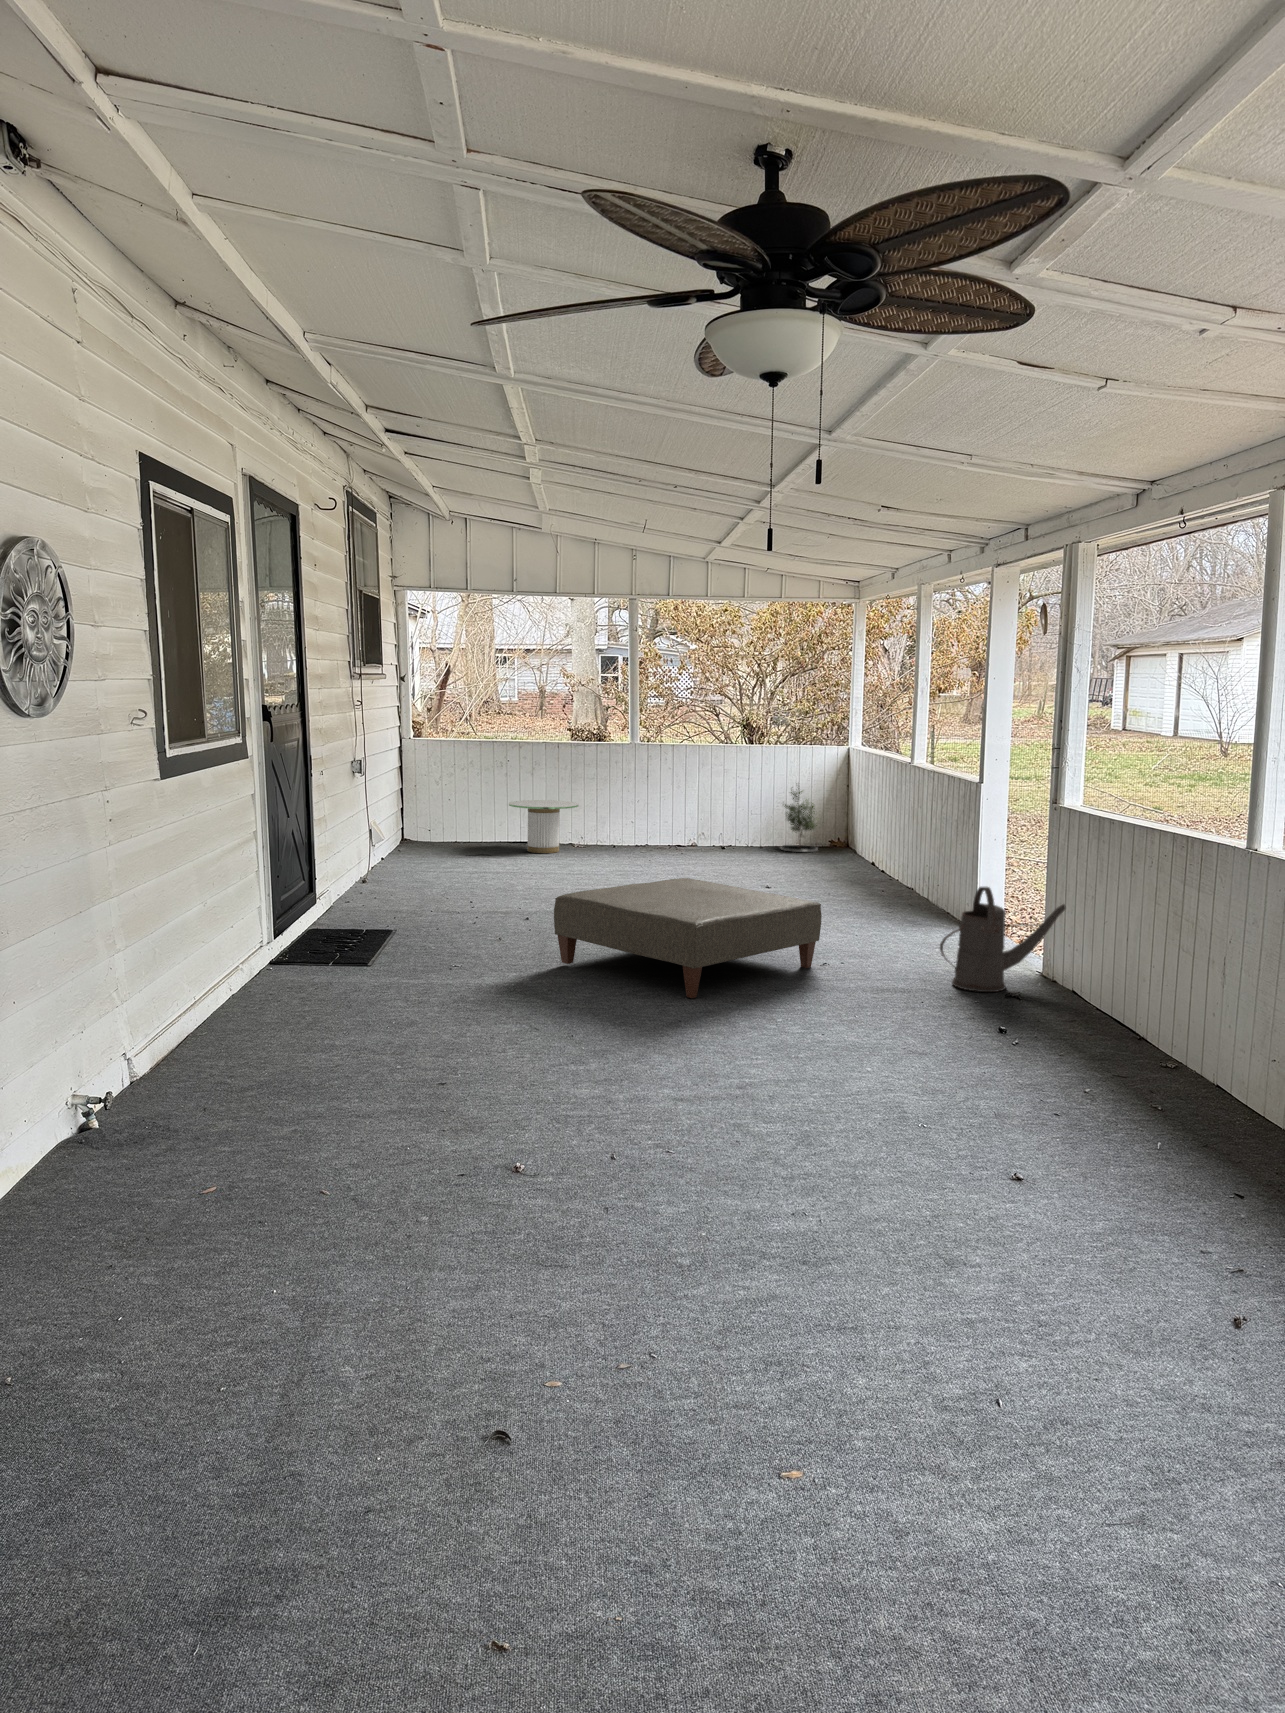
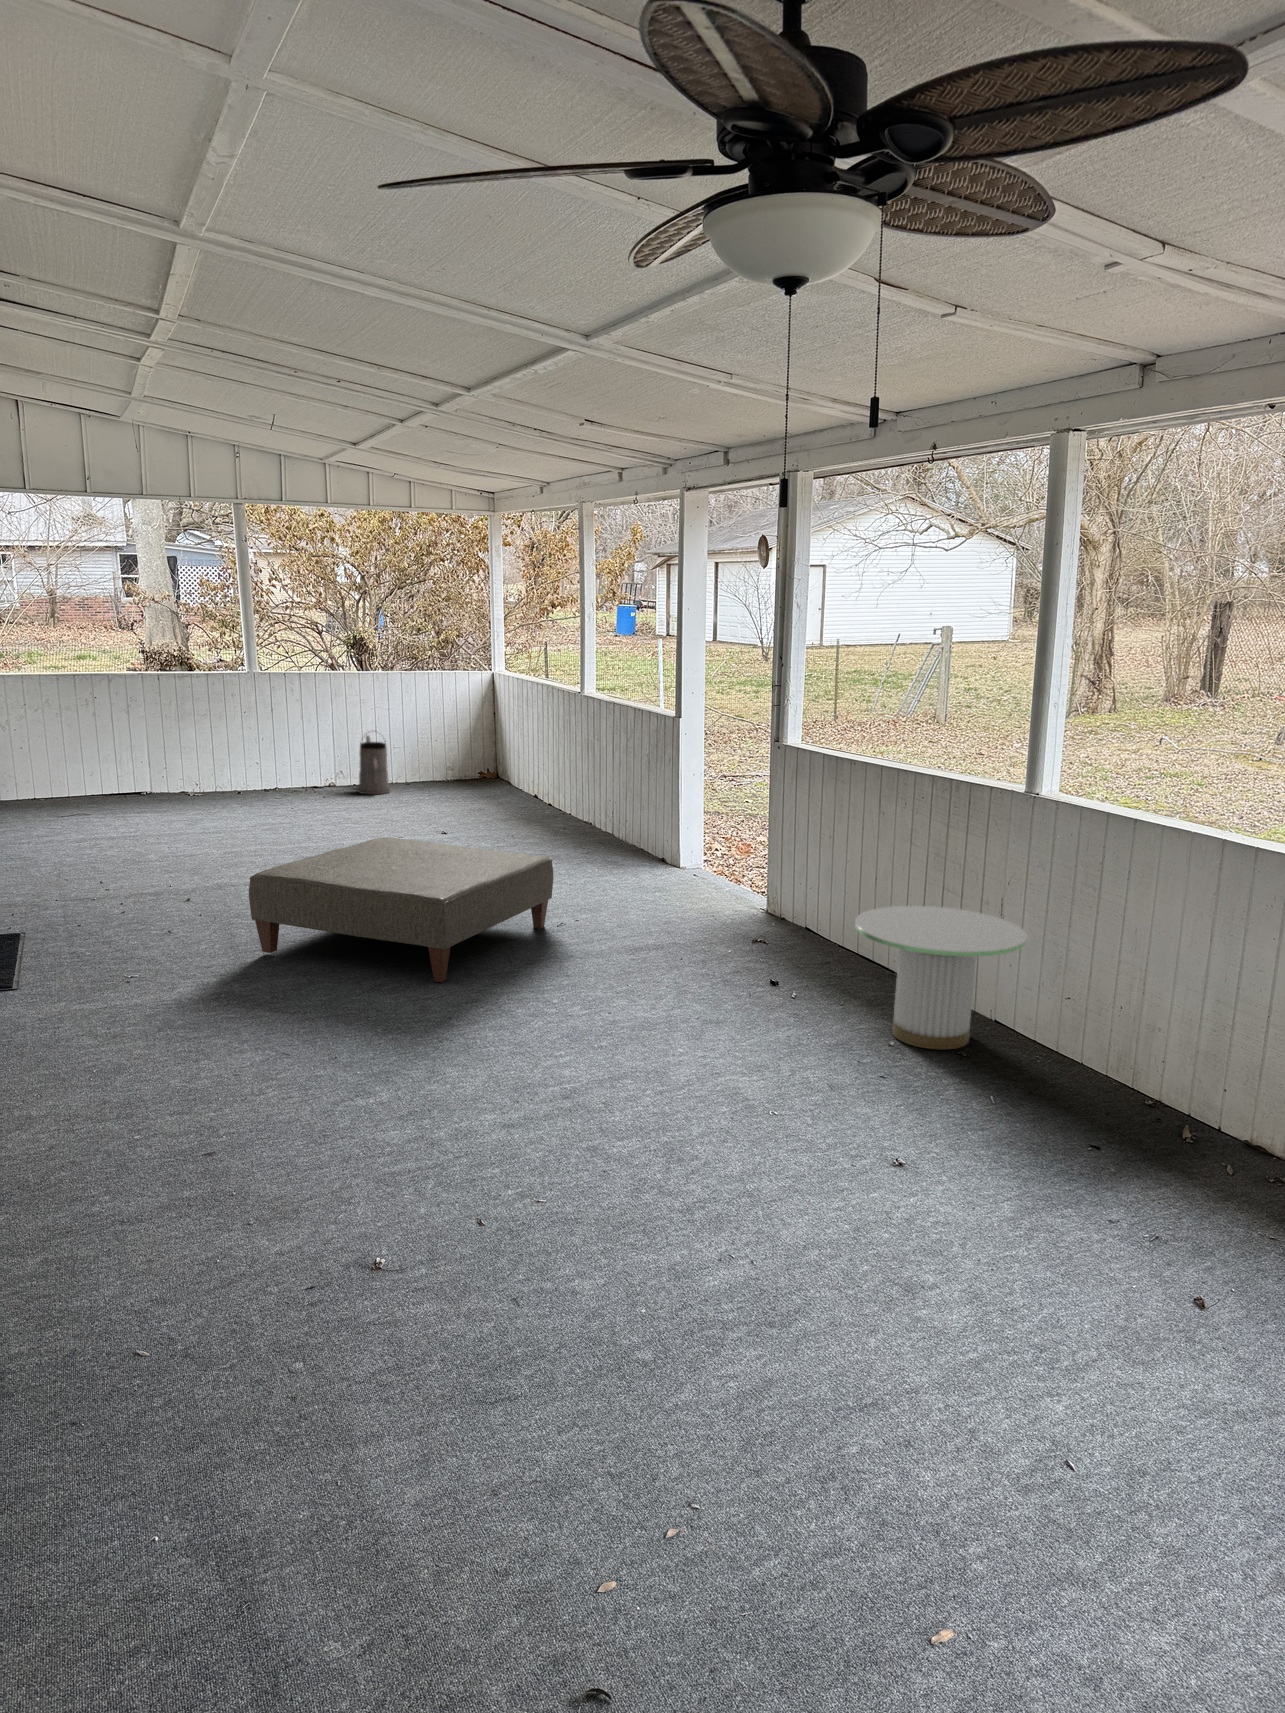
potted tree: present [780,788,818,852] -> none [424,712,467,786]
side table: present [509,800,579,853] -> present [855,906,1027,1049]
watering can: present [940,887,1065,992] -> present [358,735,390,795]

